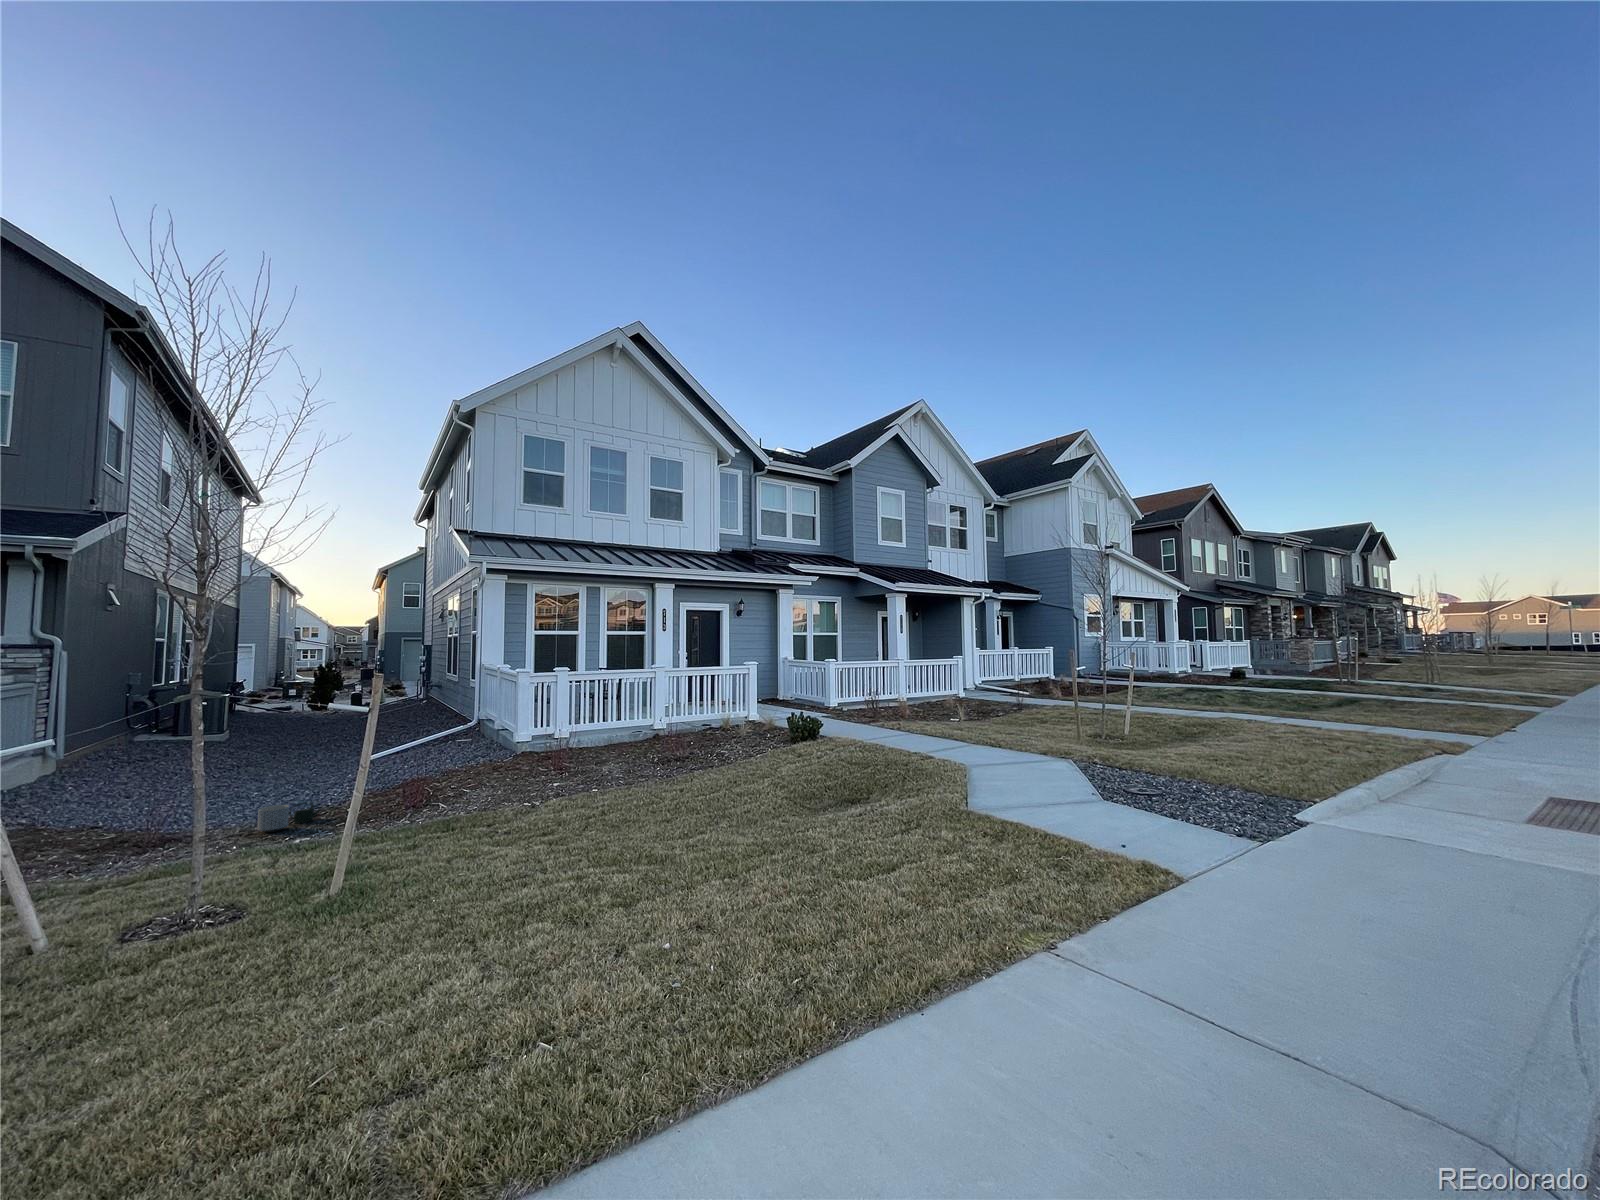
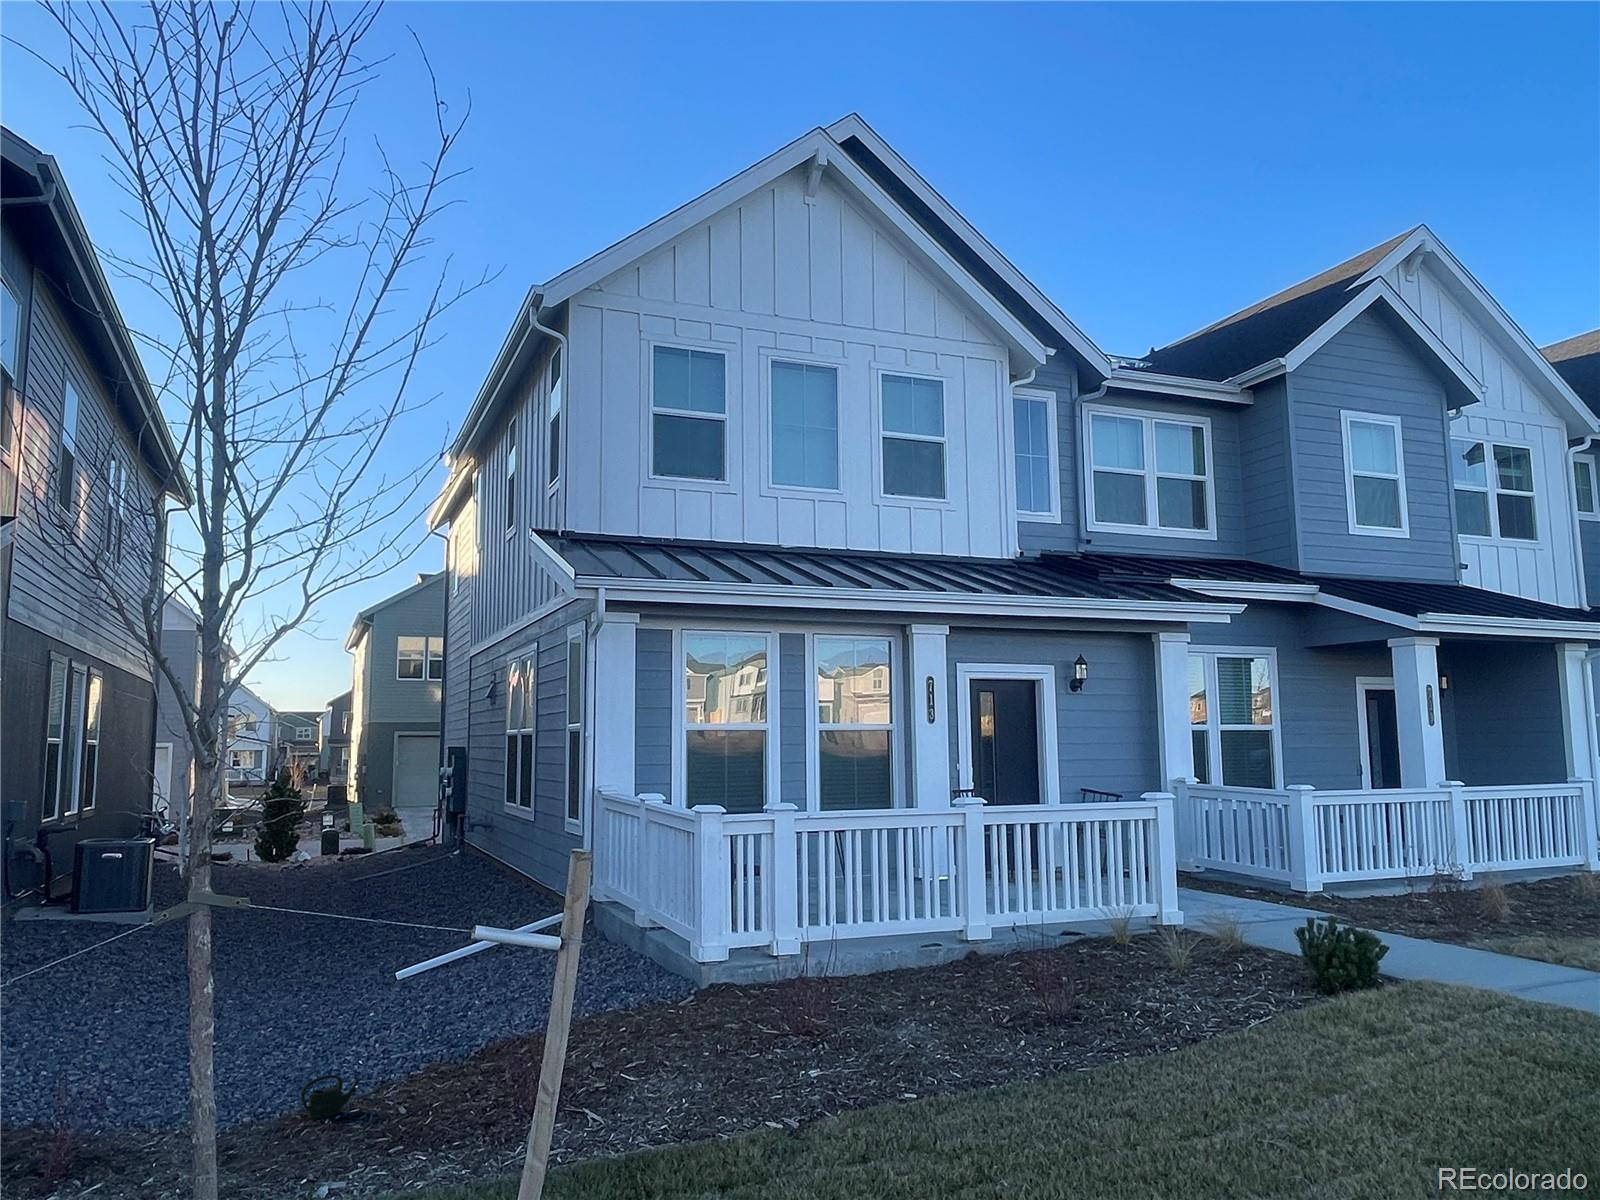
planter: present [258,805,289,832] -> none [250,1080,304,1138]

